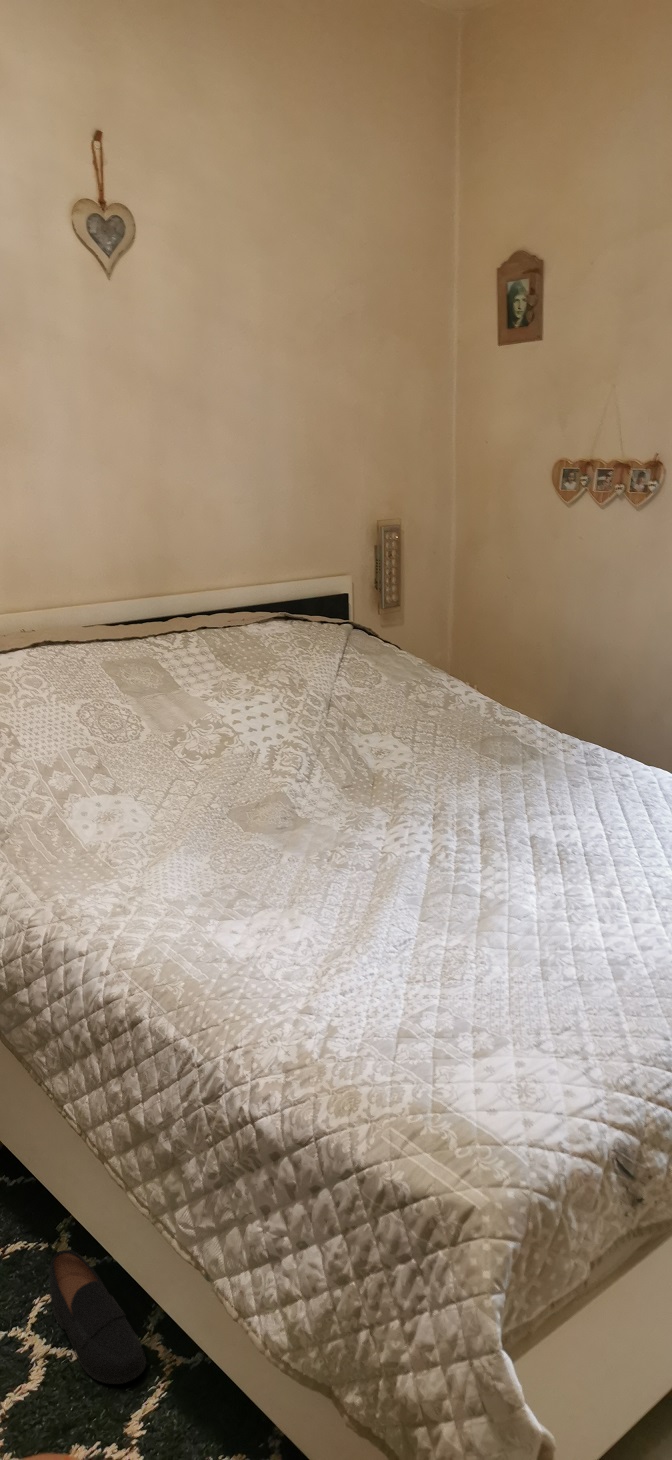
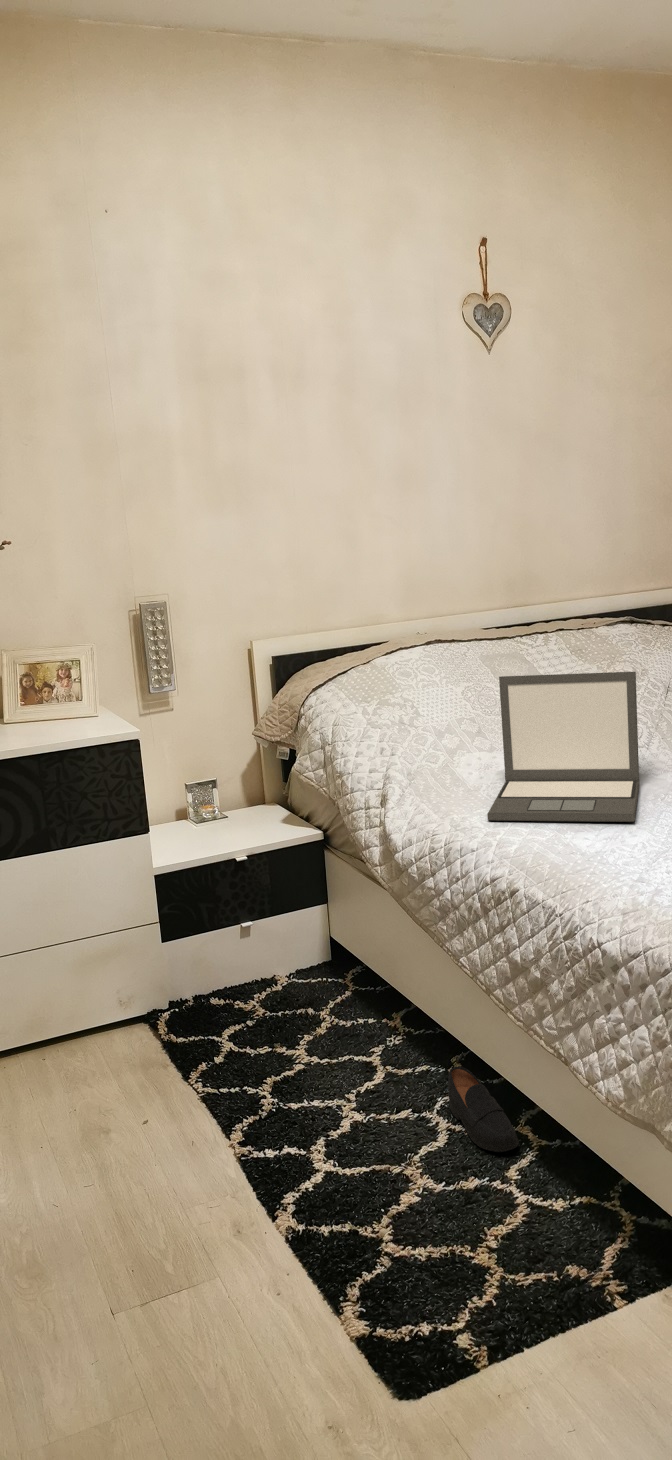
laptop: none [103,697,300,903] -> present [487,672,639,822]

